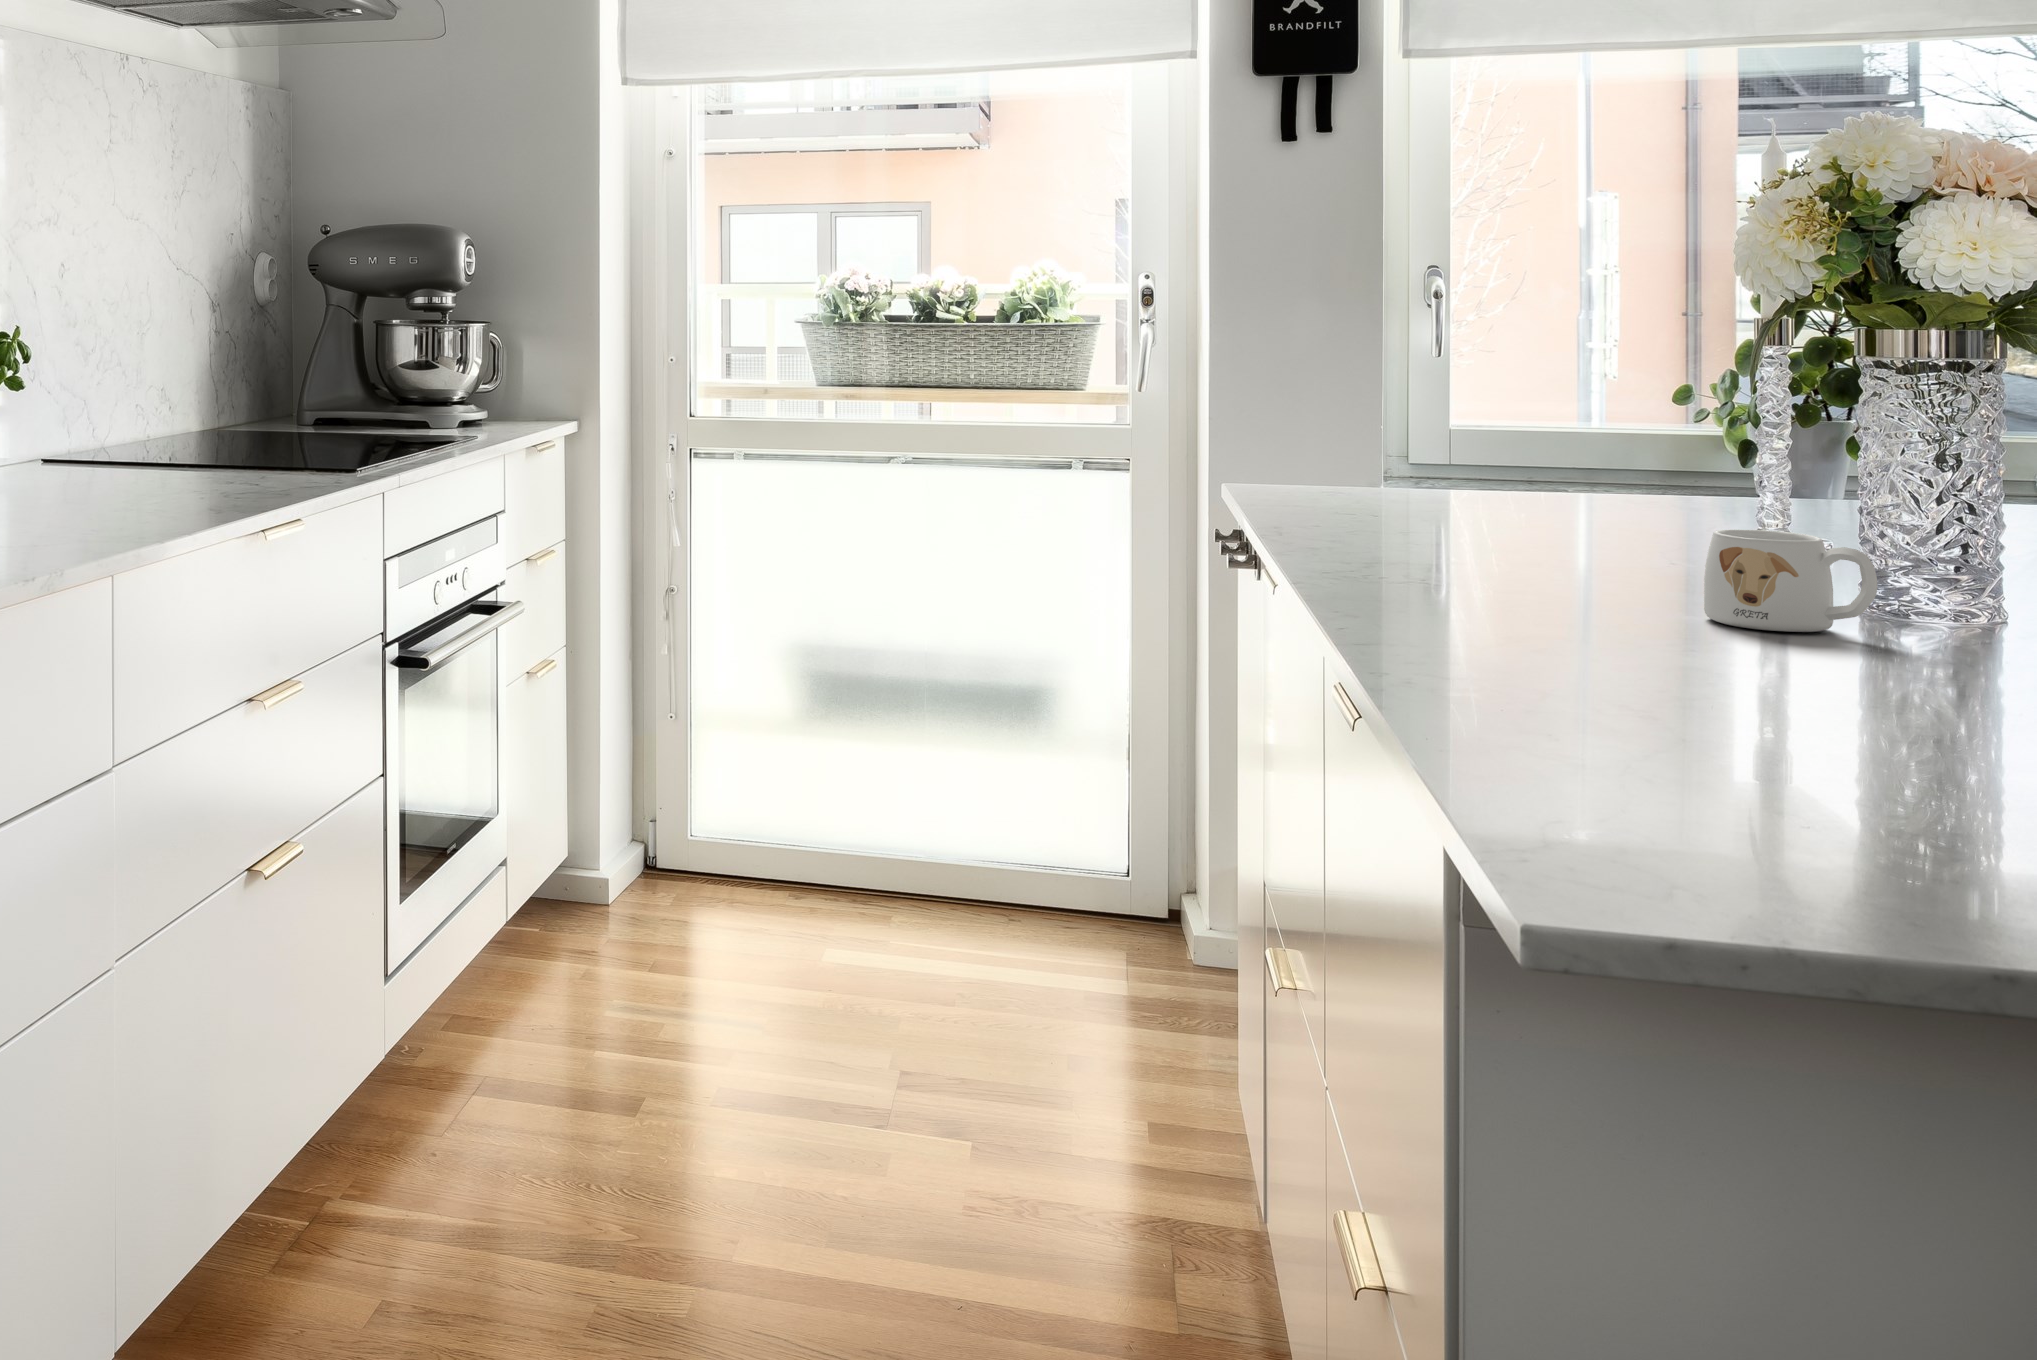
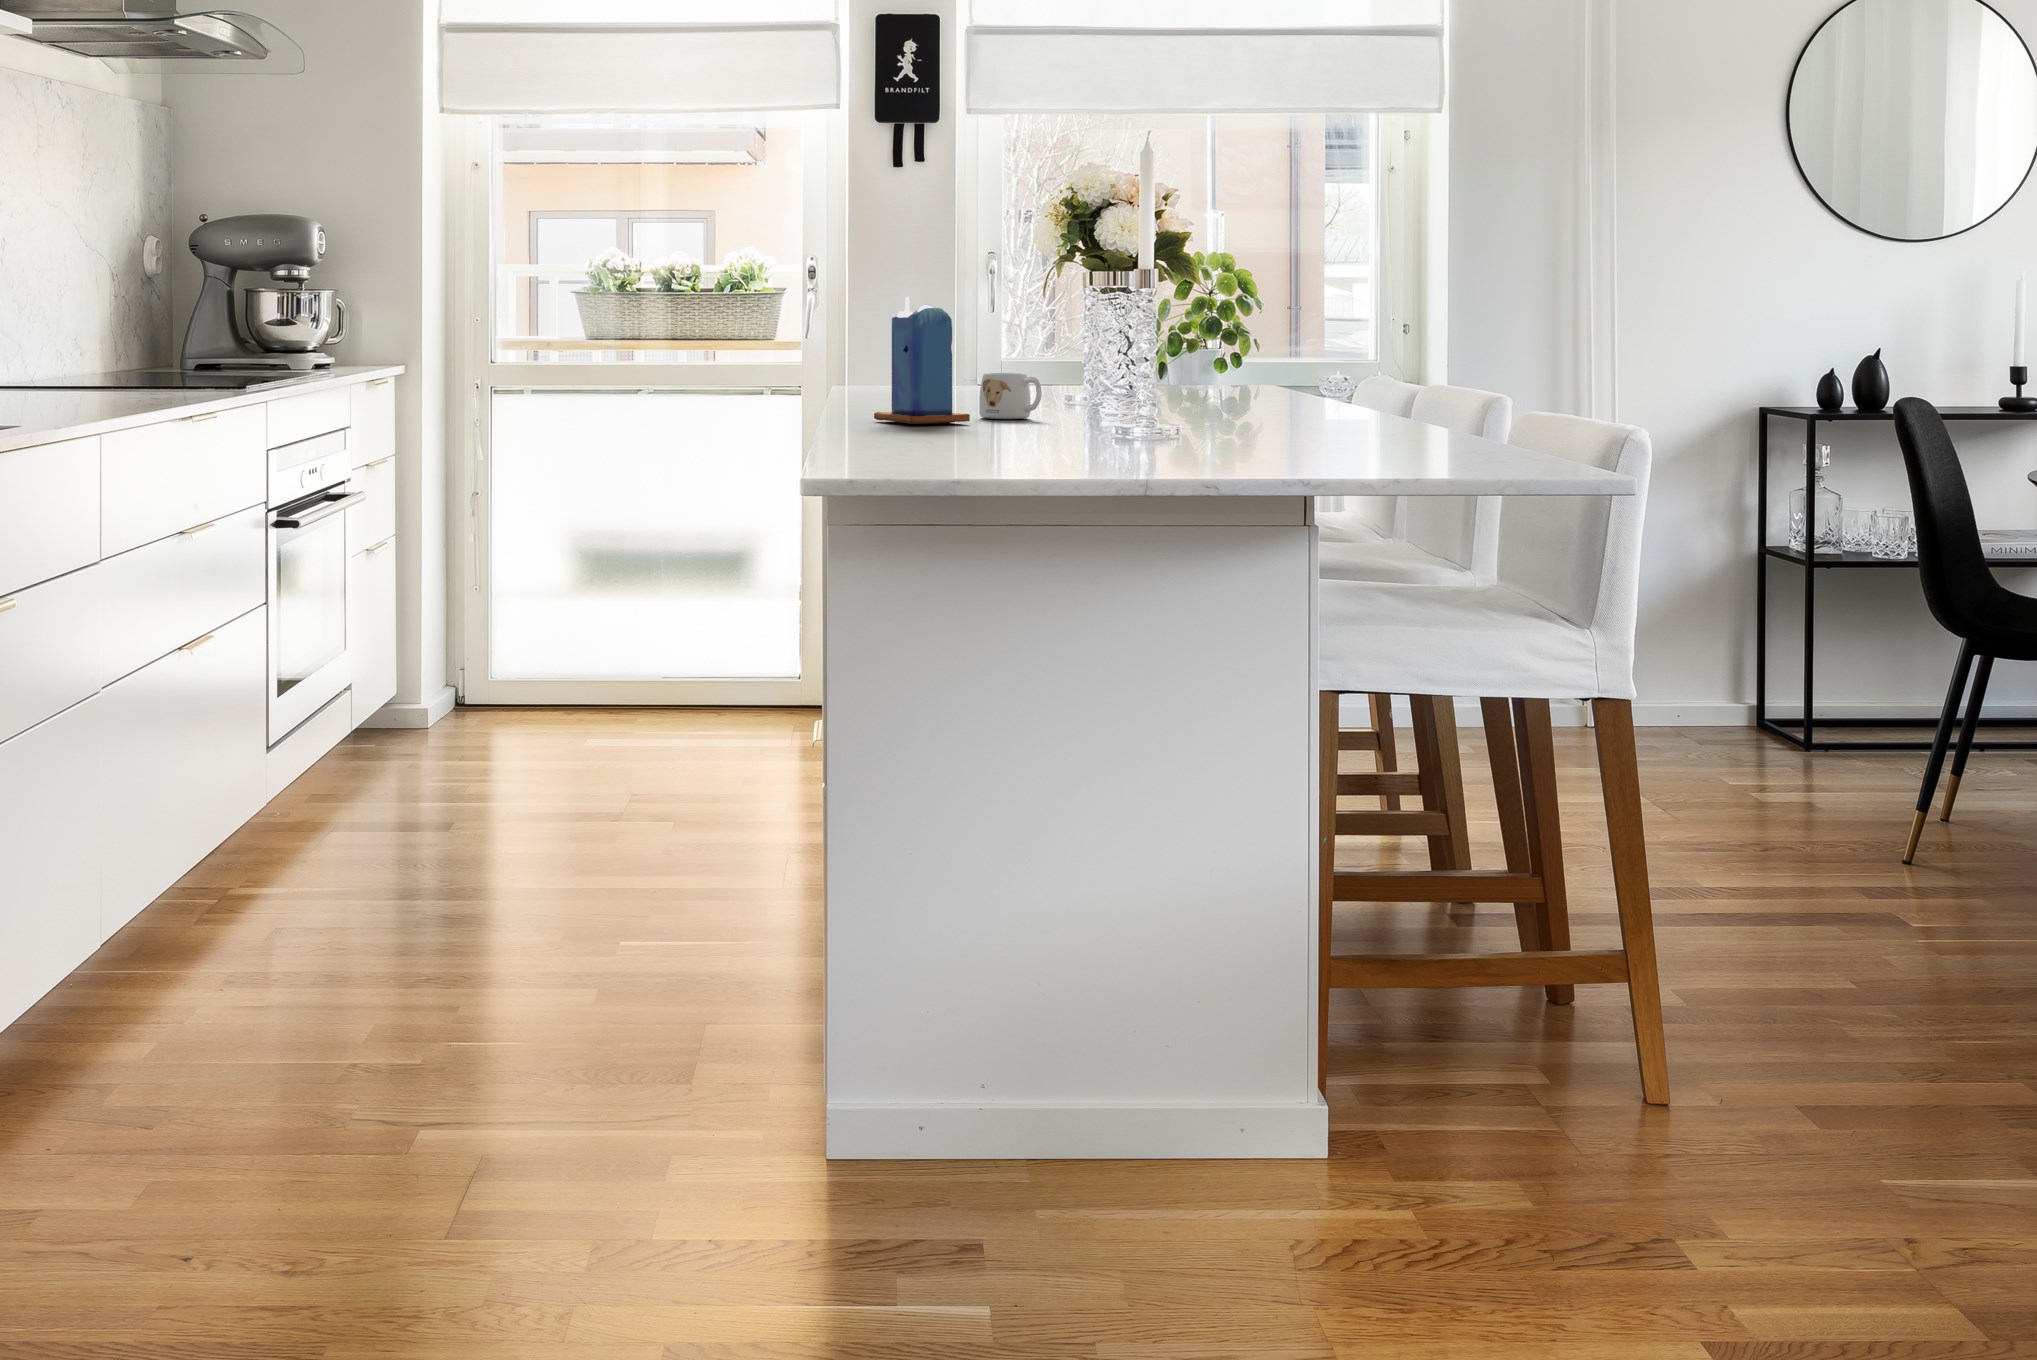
candle: none [1501,384,1742,655] -> present [874,297,970,424]

